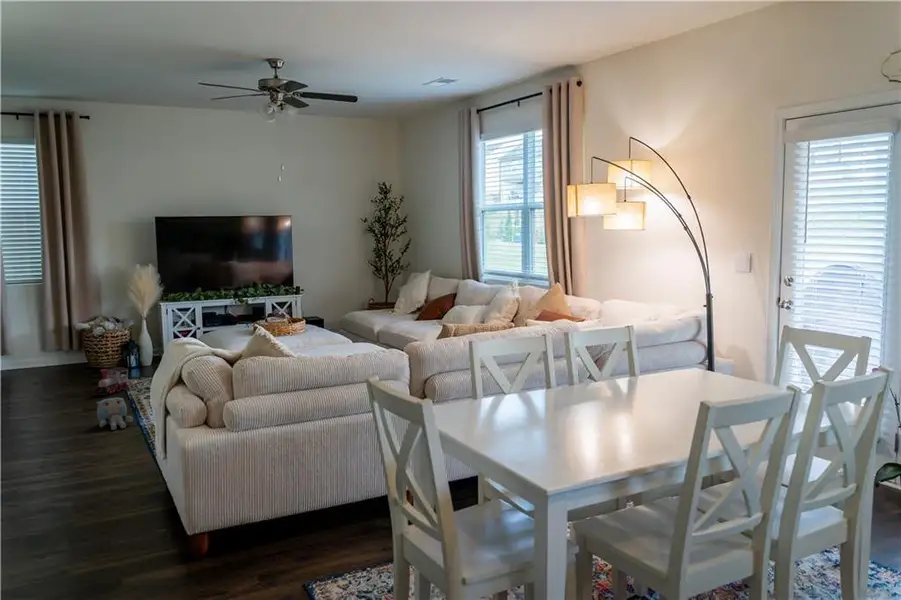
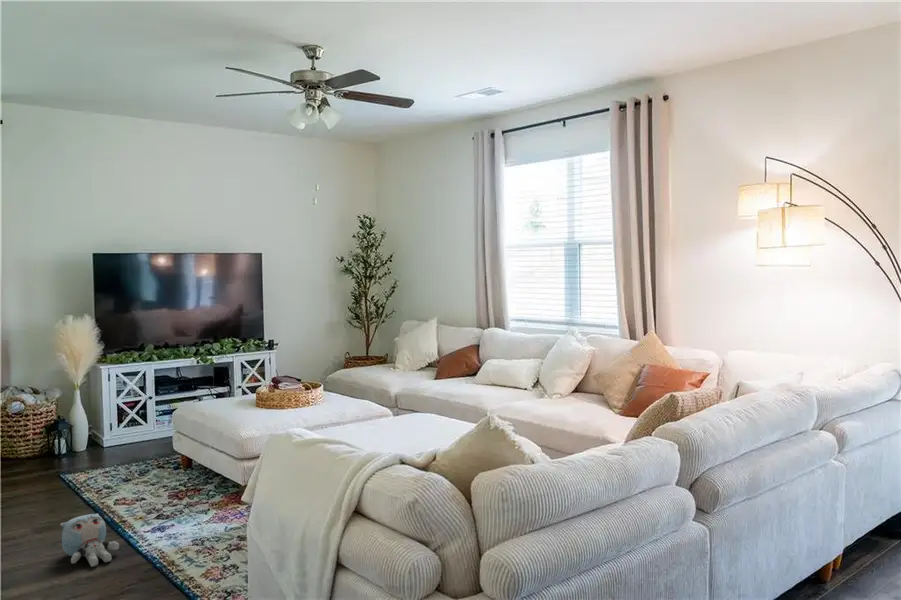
toy train: present [93,367,130,395] -> none [24,460,76,504]

